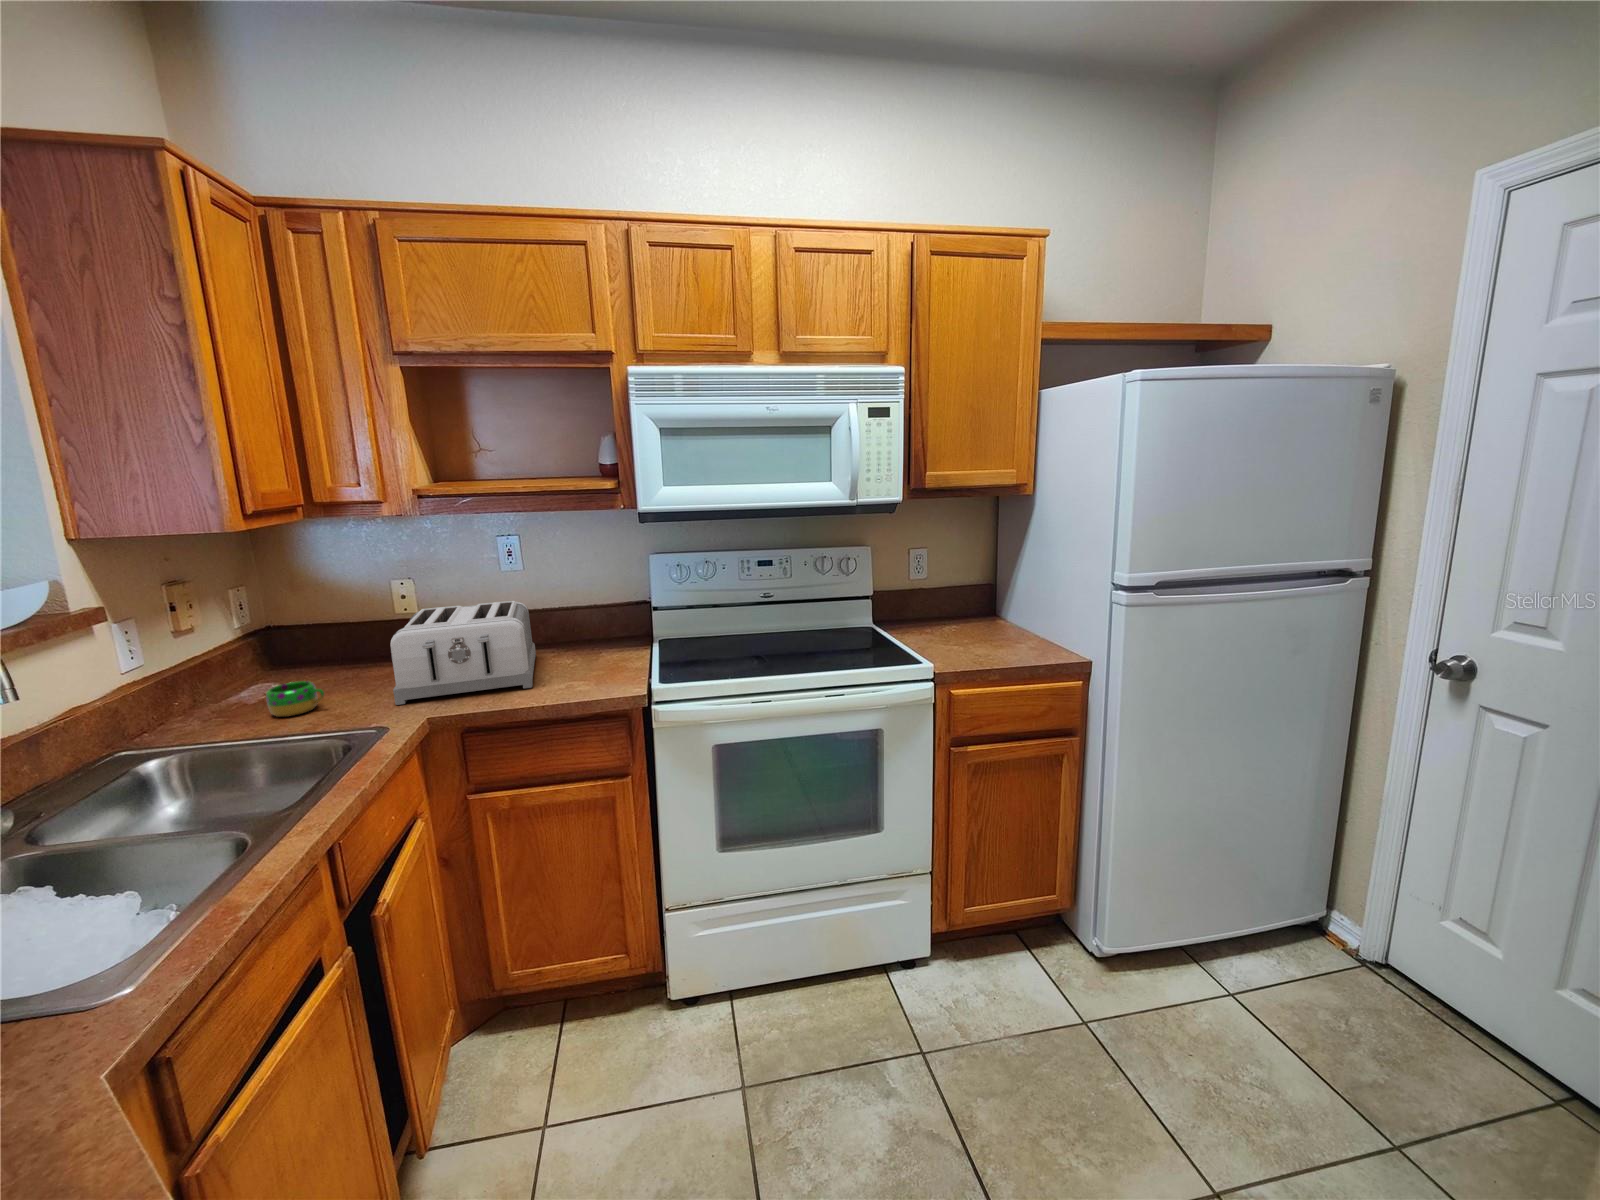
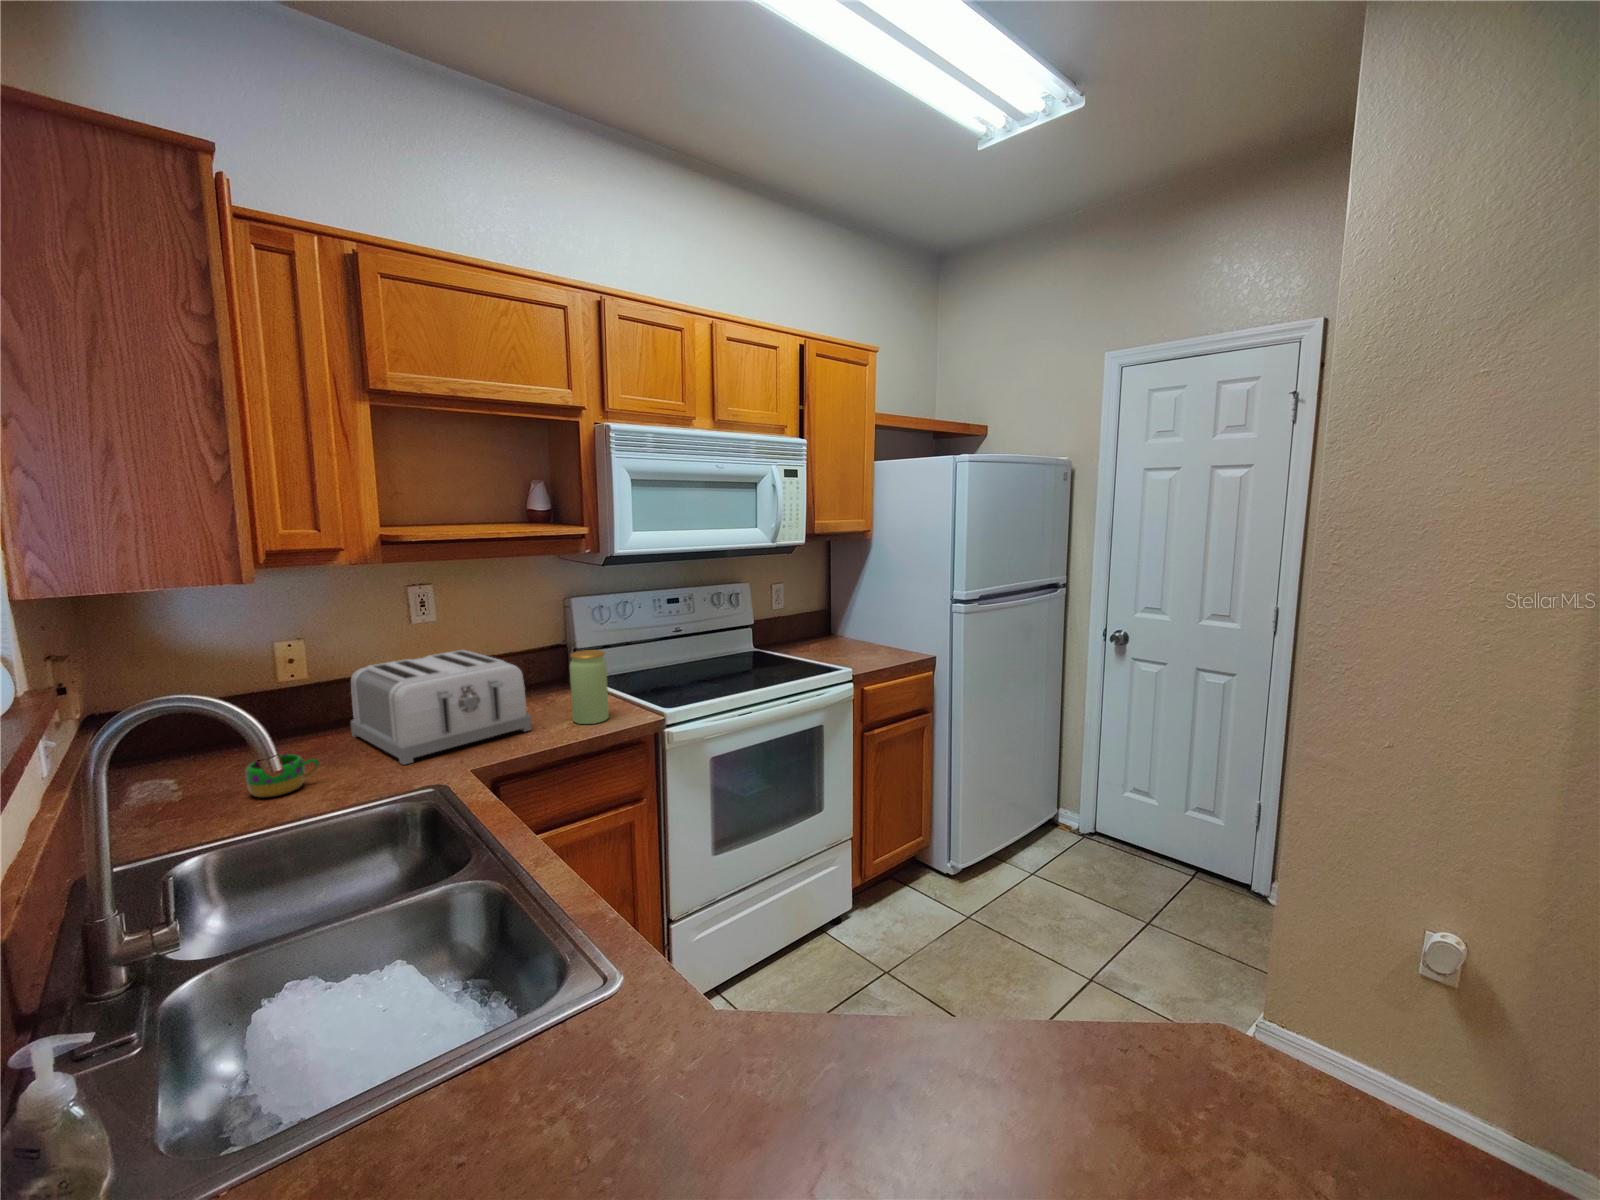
jar: none [569,612,613,690] -> present [570,650,609,724]

